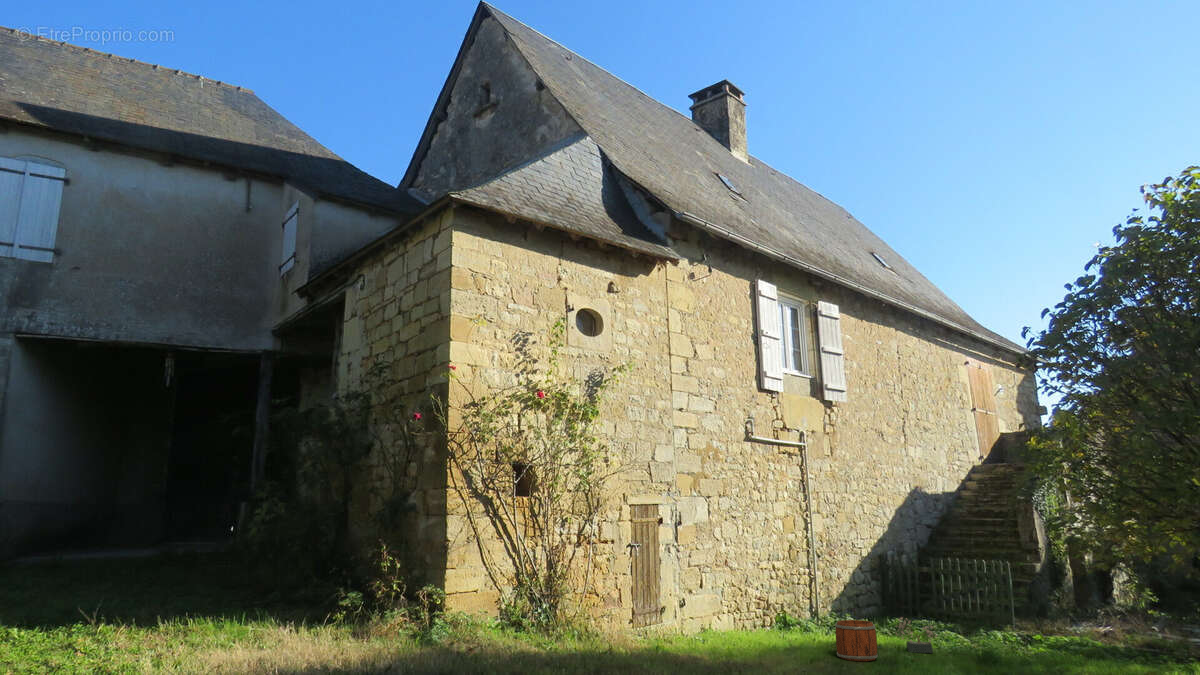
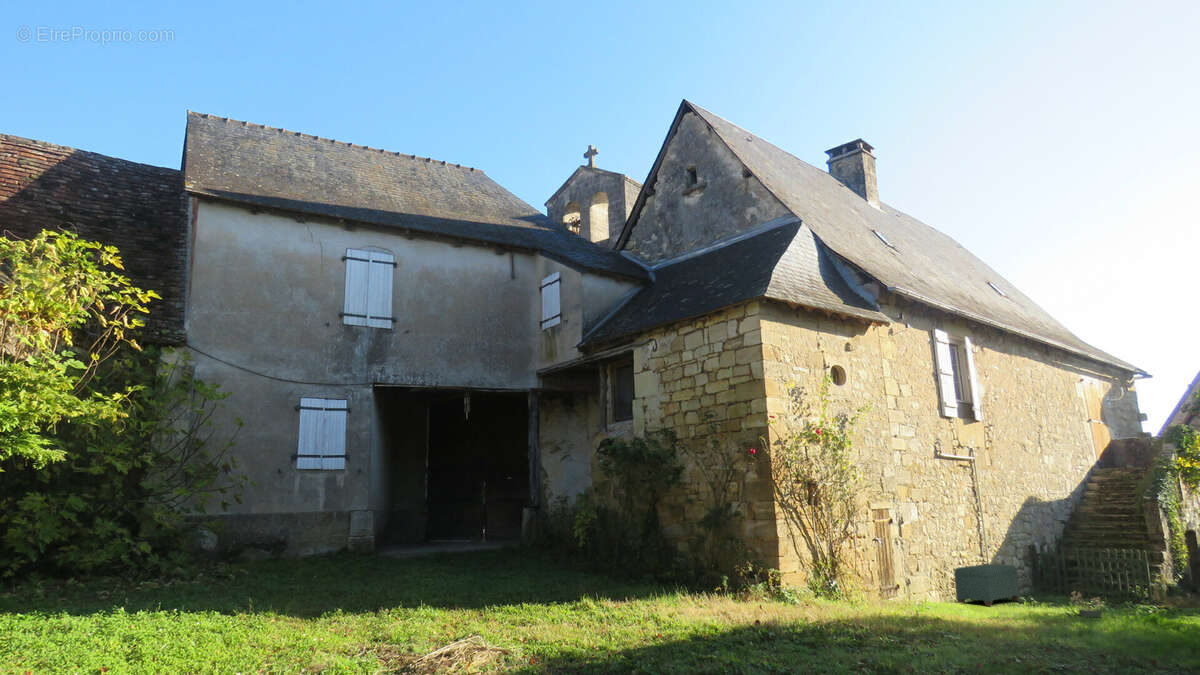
bench: none [761,579,848,636] -> present [954,564,1019,606]
bucket: present [835,620,878,661] -> none [1030,593,1065,622]

